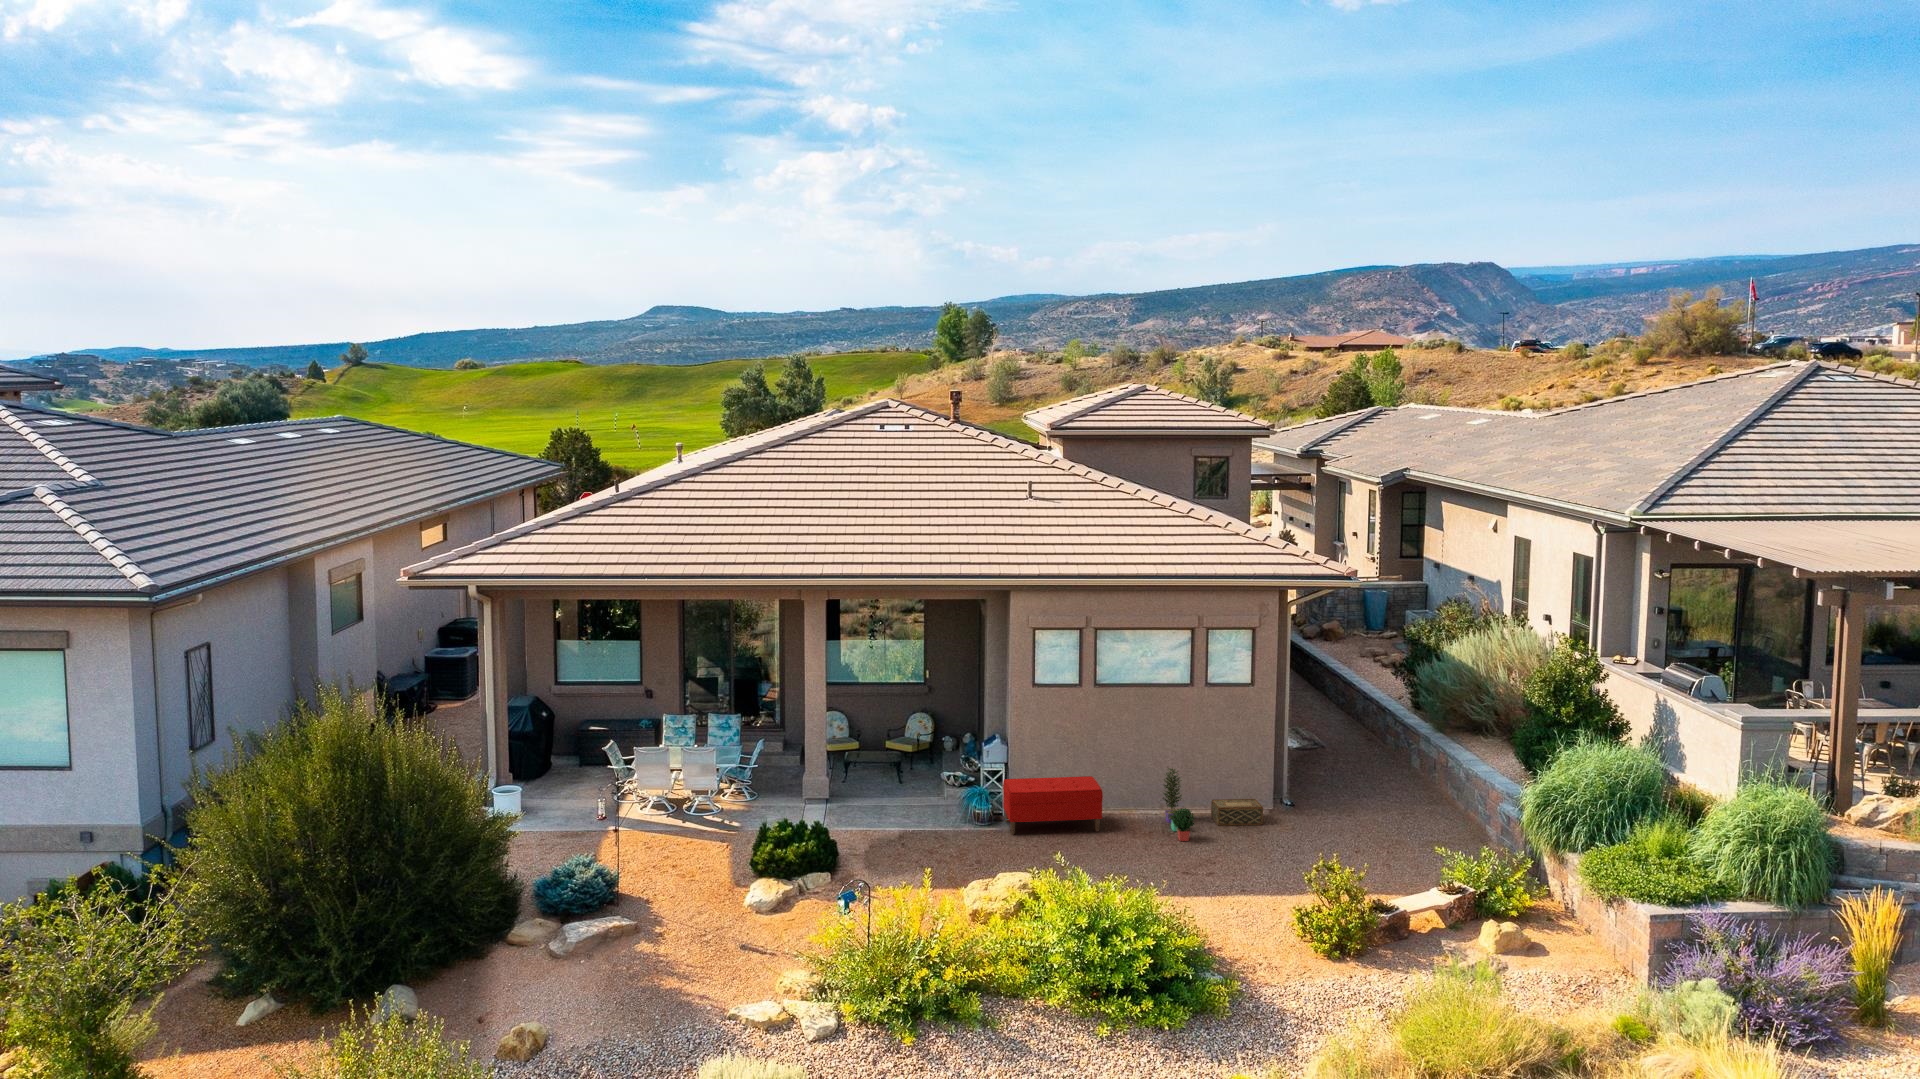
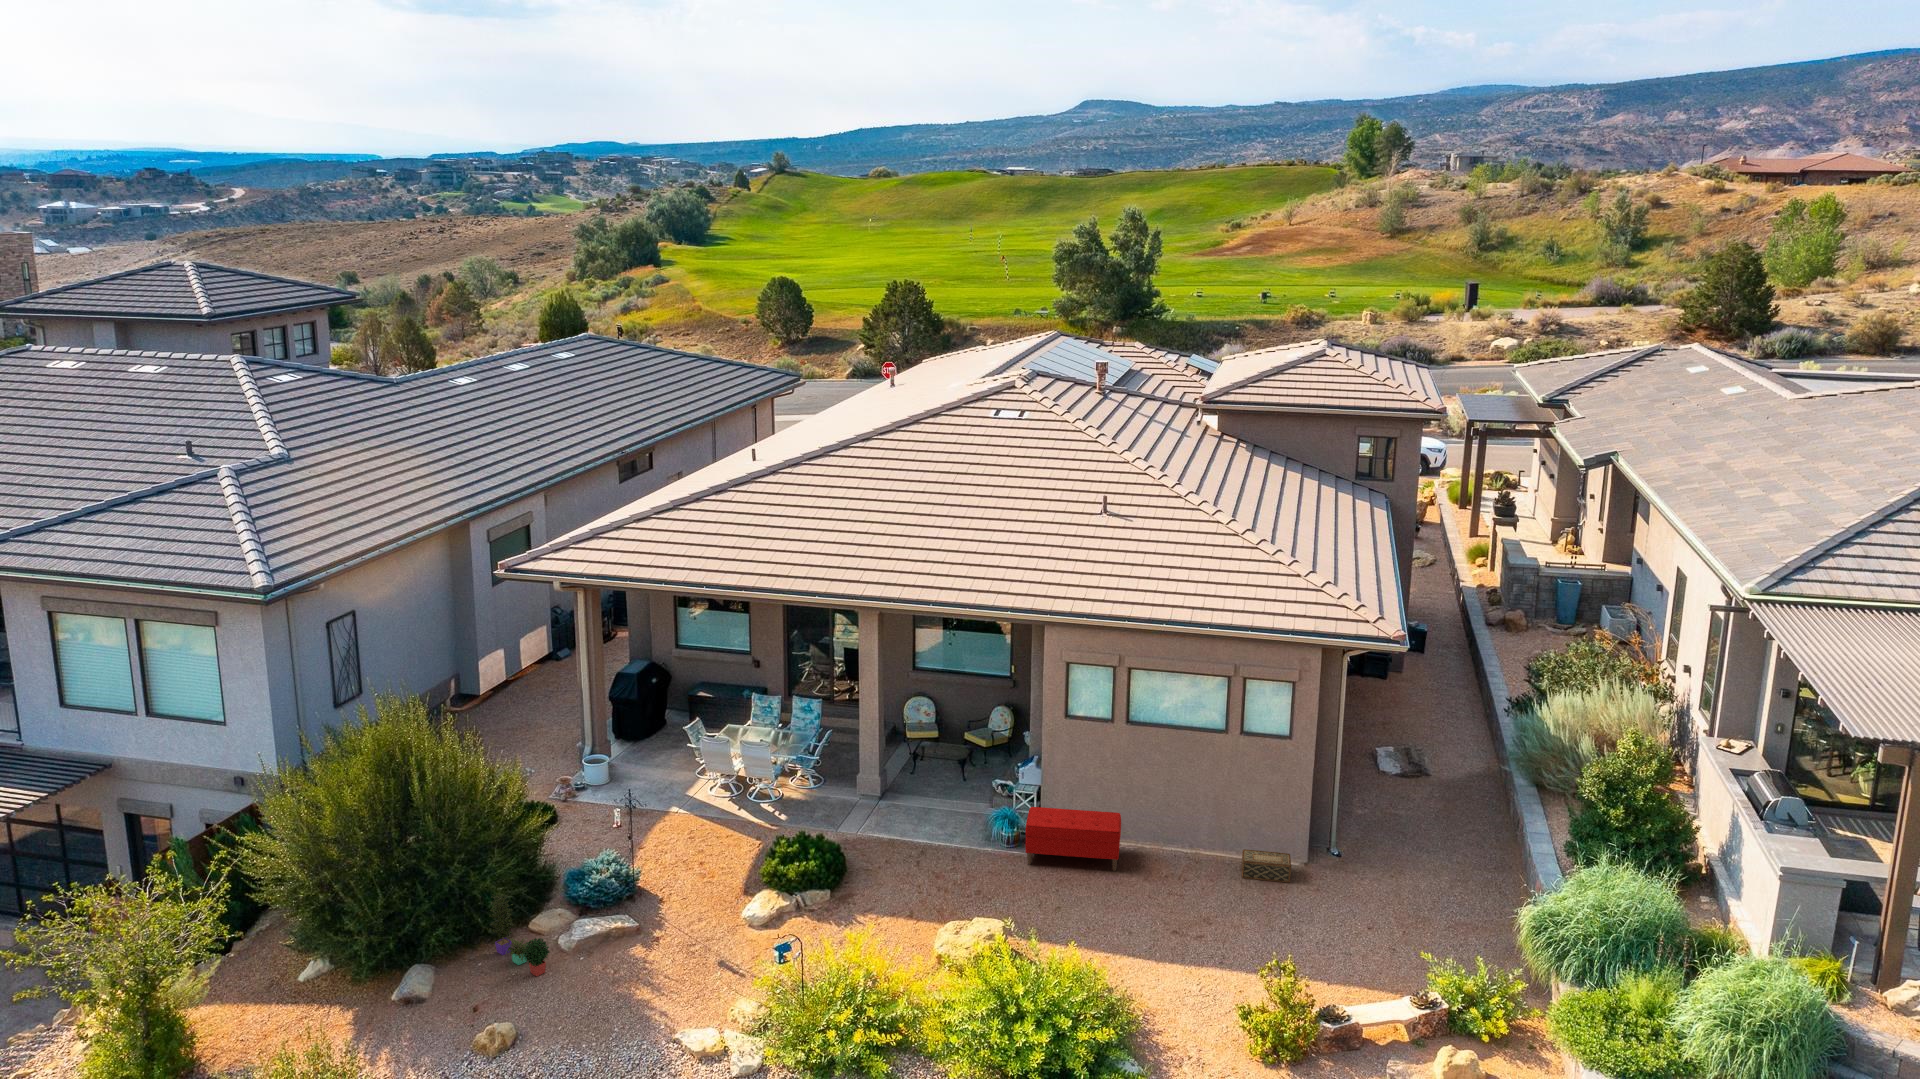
potted plant: present [1163,768,1194,841] -> present [490,893,550,976]

